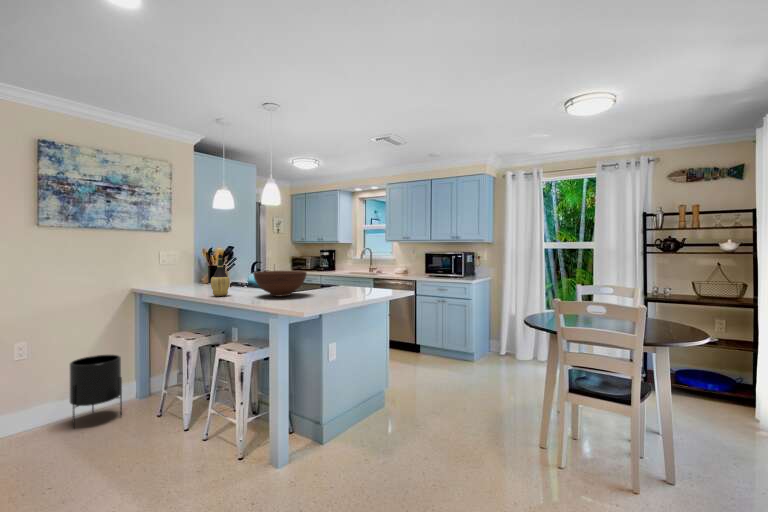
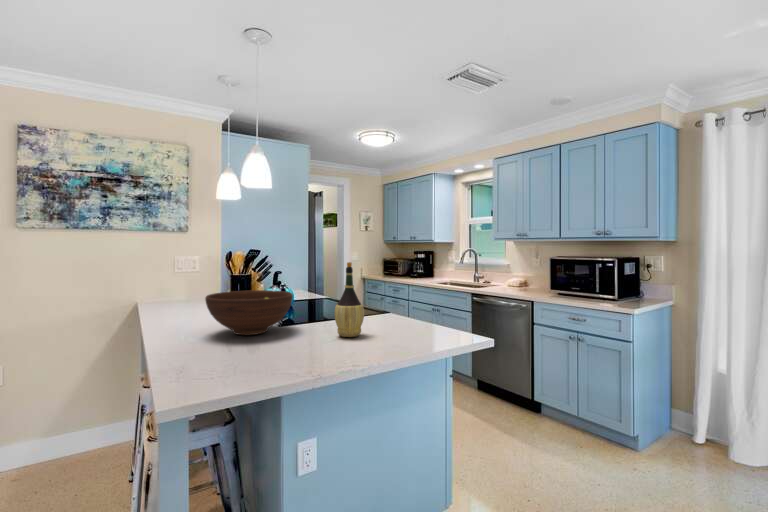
wine bottle: present [211,252,230,296] -> present [334,262,364,337]
planter: present [70,355,122,428] -> none [42,384,109,478]

